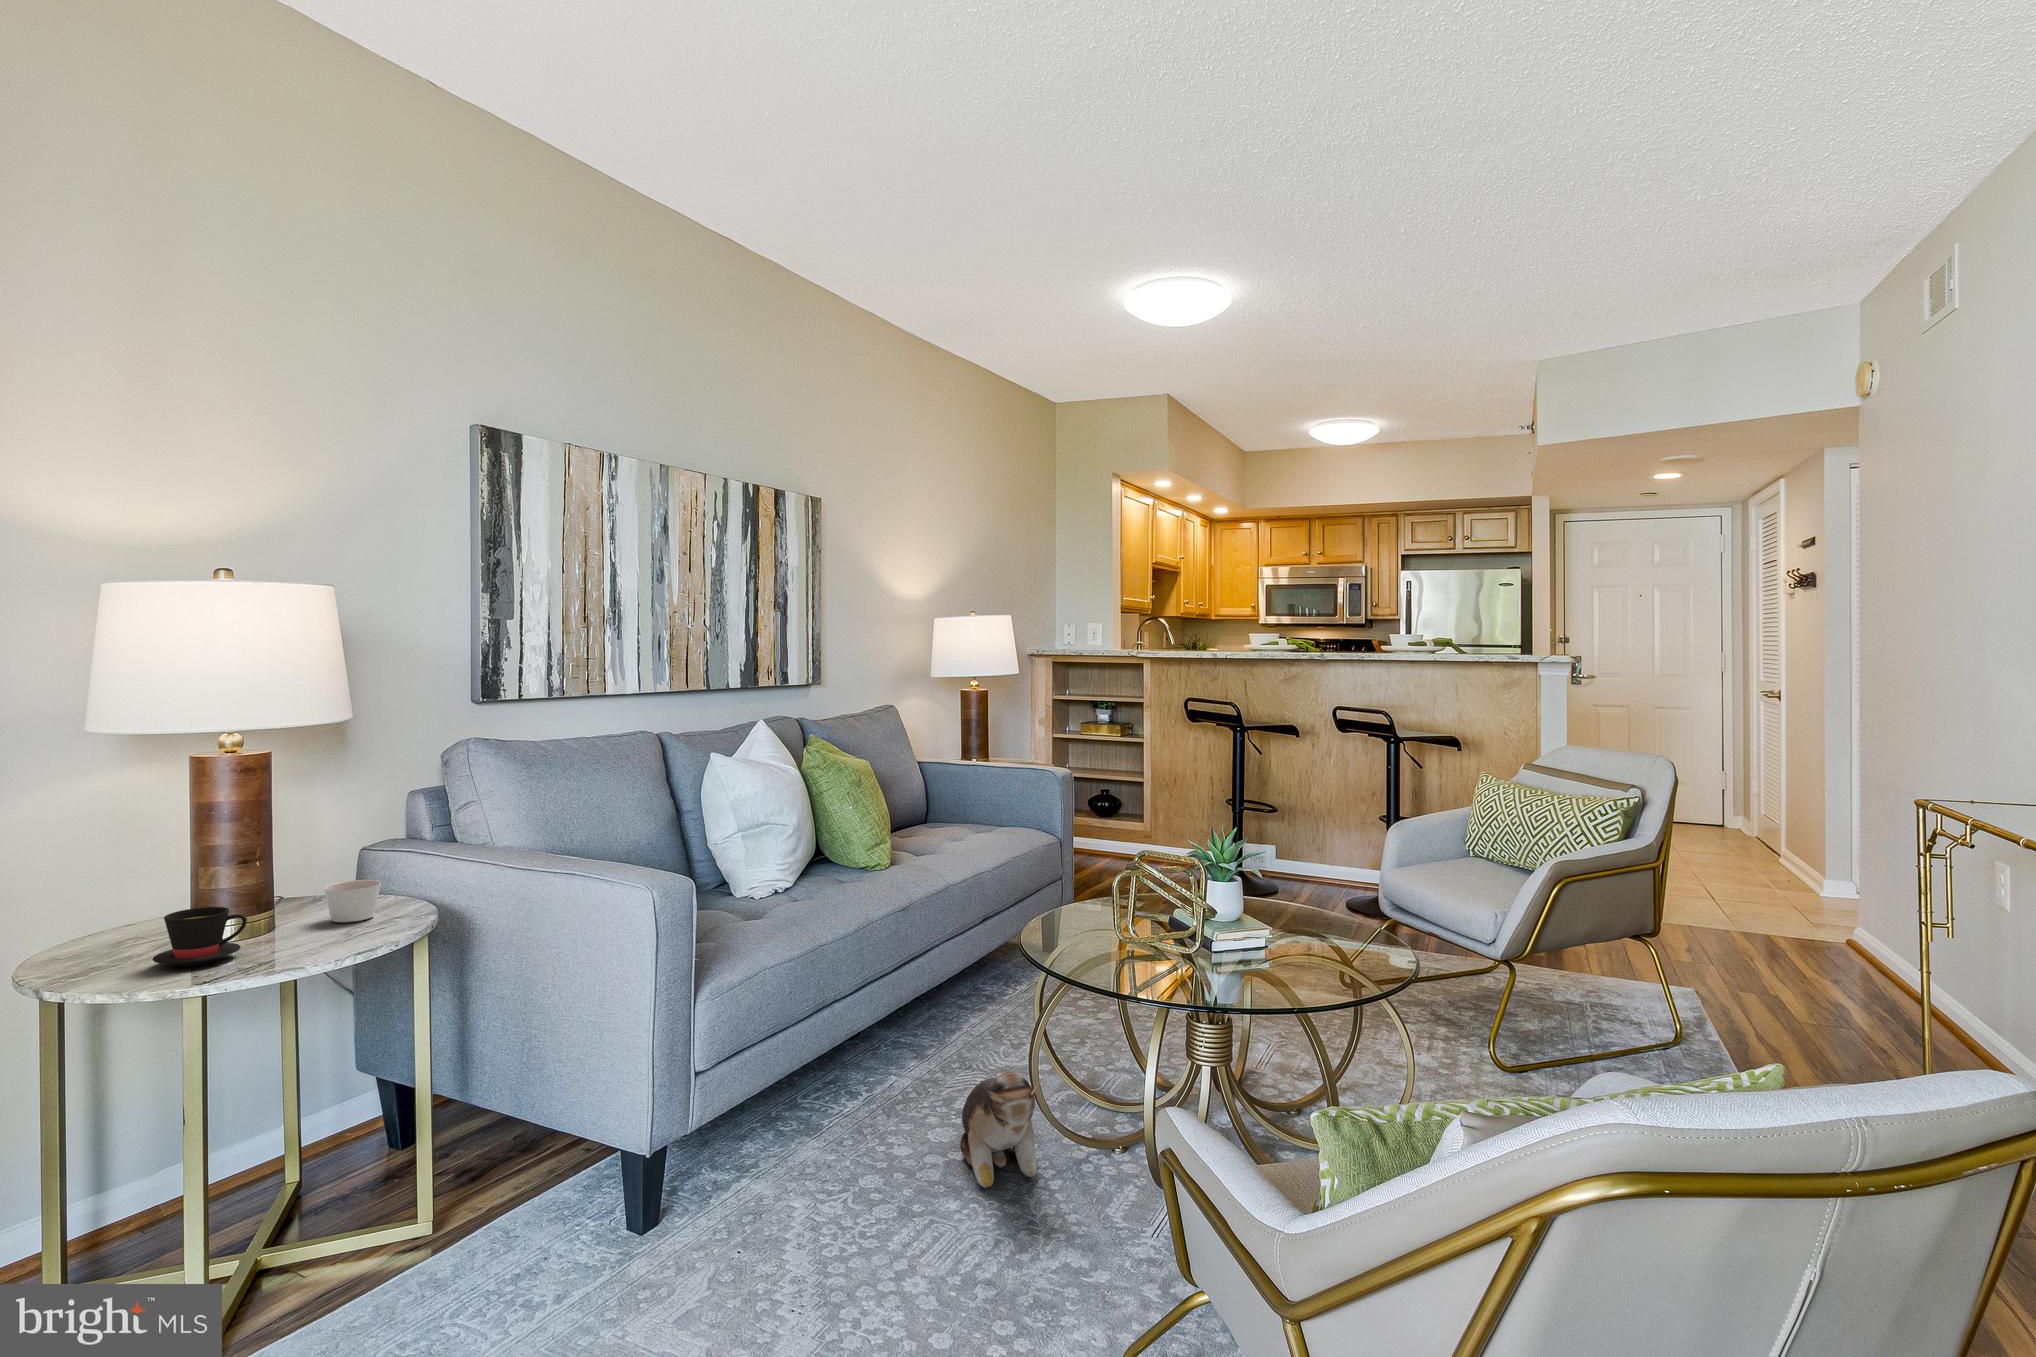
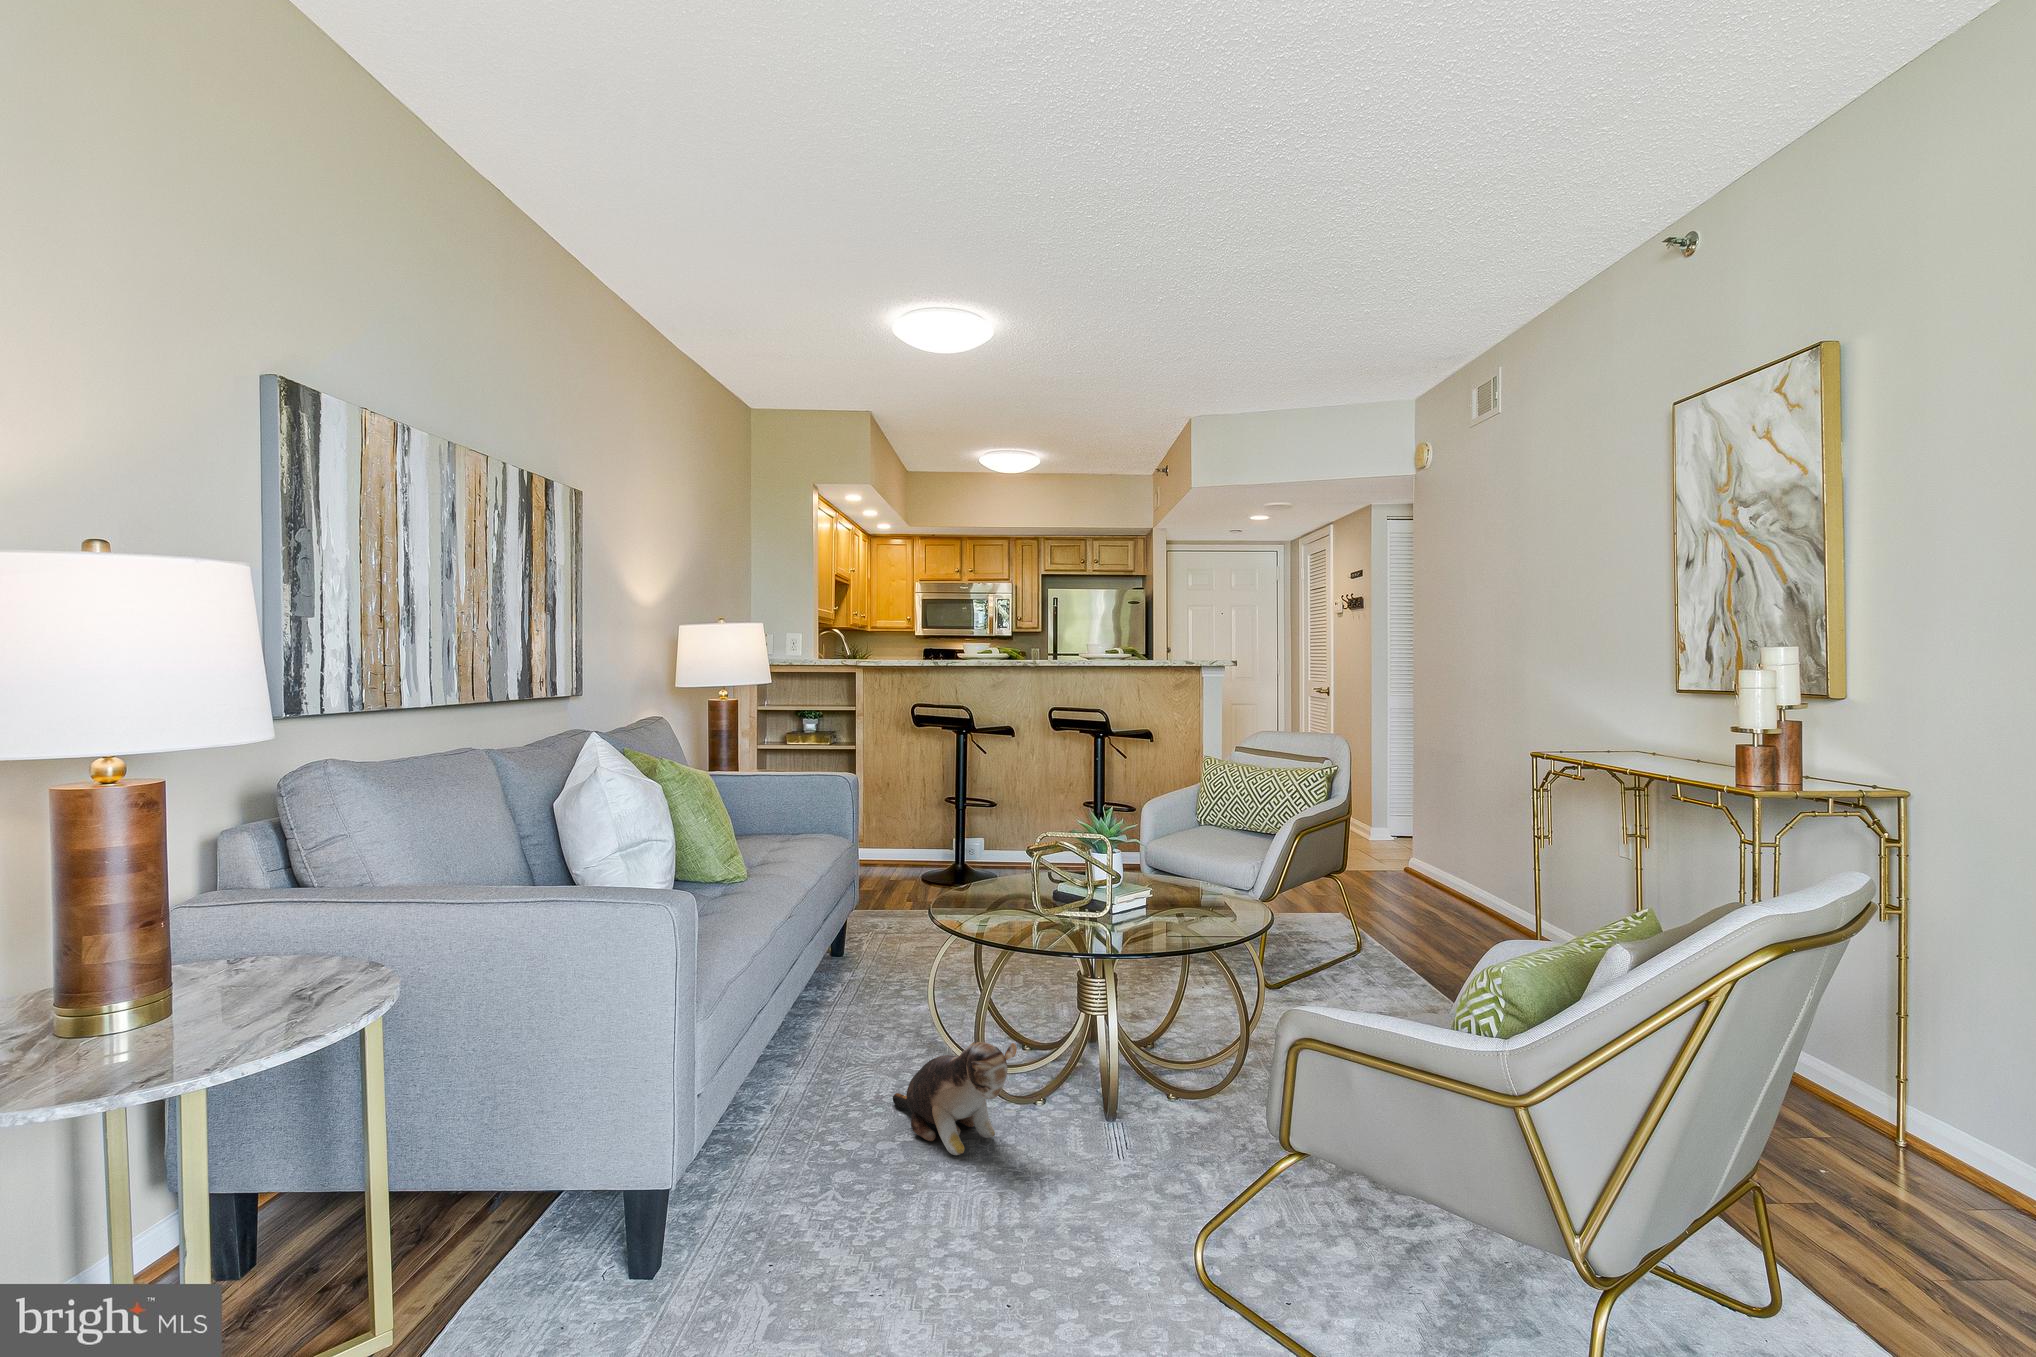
candle: present [324,880,381,922] -> none [237,931,309,984]
teacup: present [153,907,247,966] -> none [93,974,215,1053]

